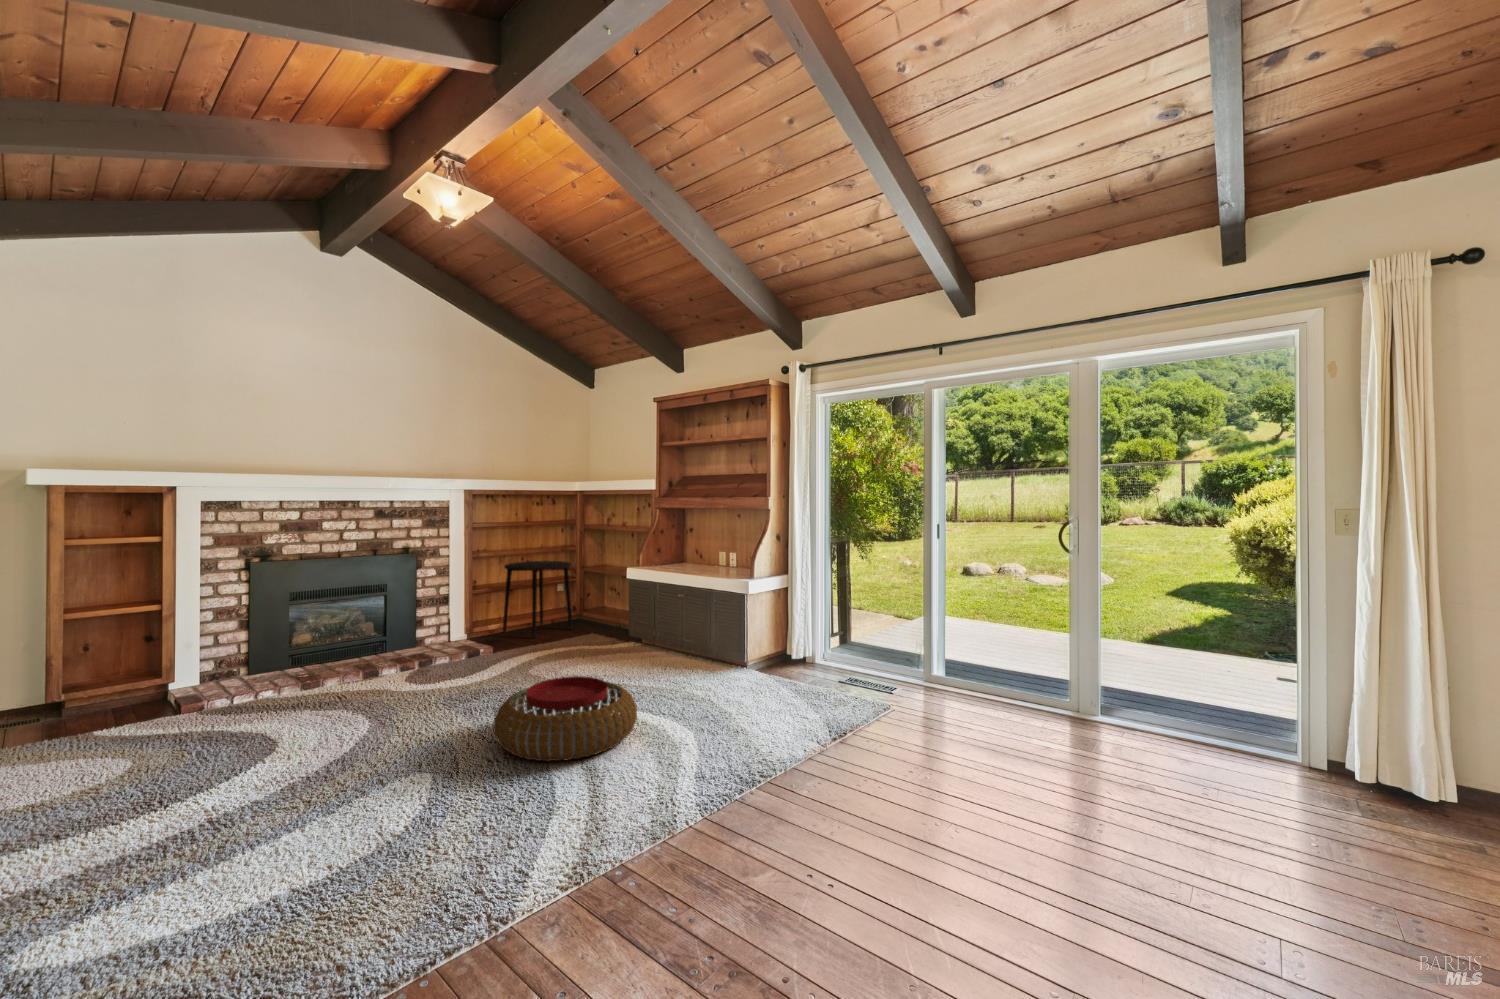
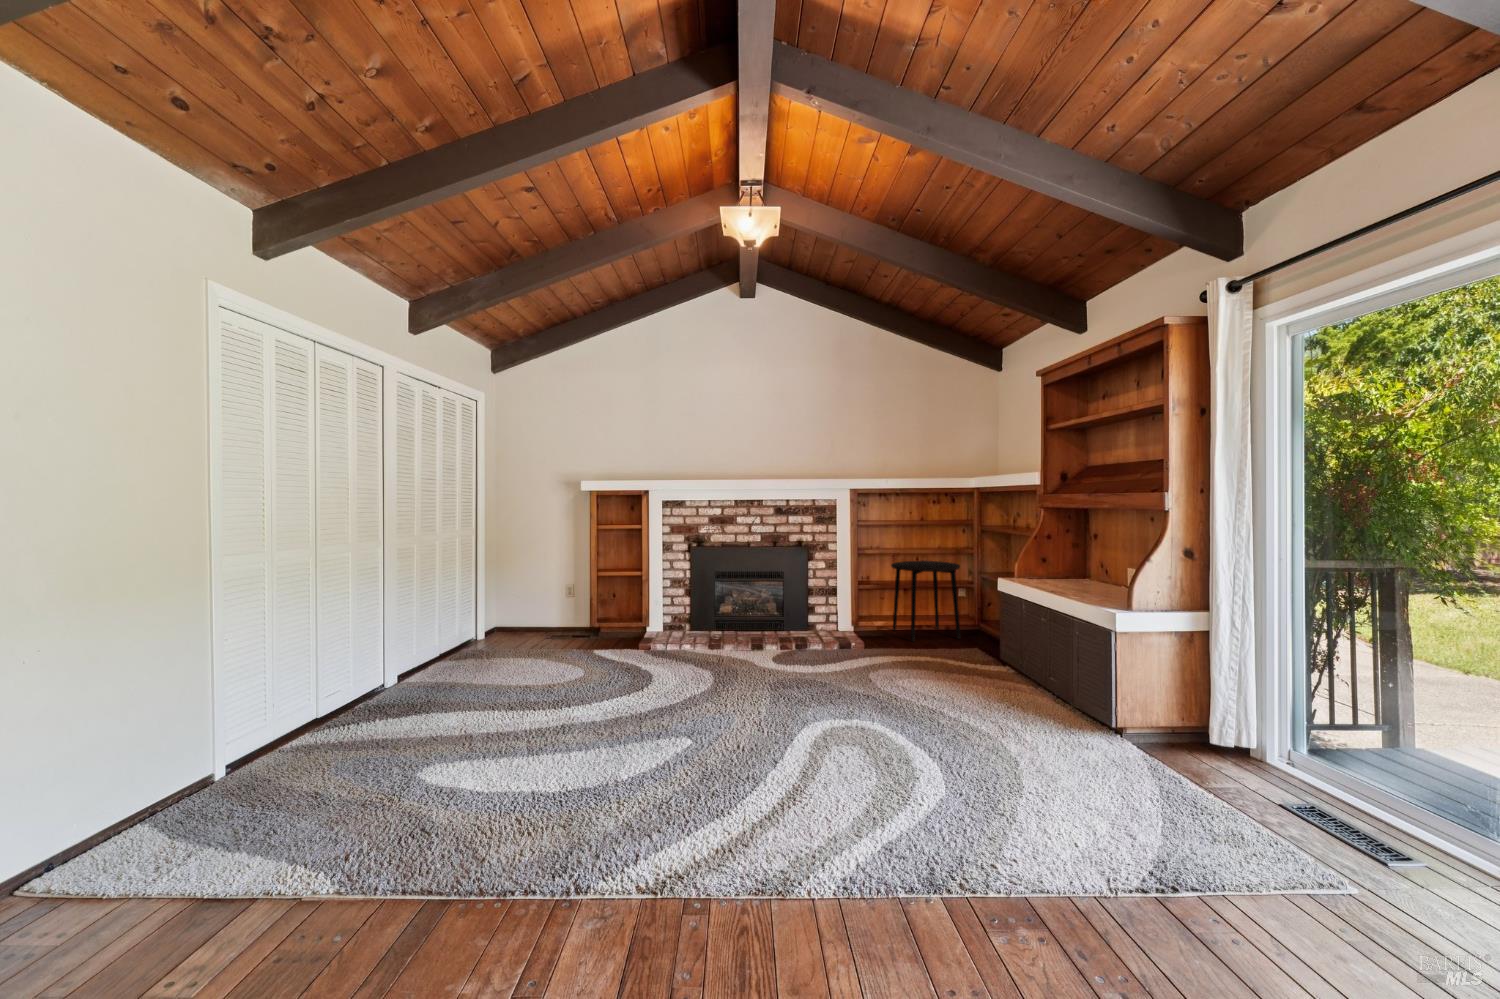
pouf: present [494,676,637,761] -> none [747,685,892,776]

